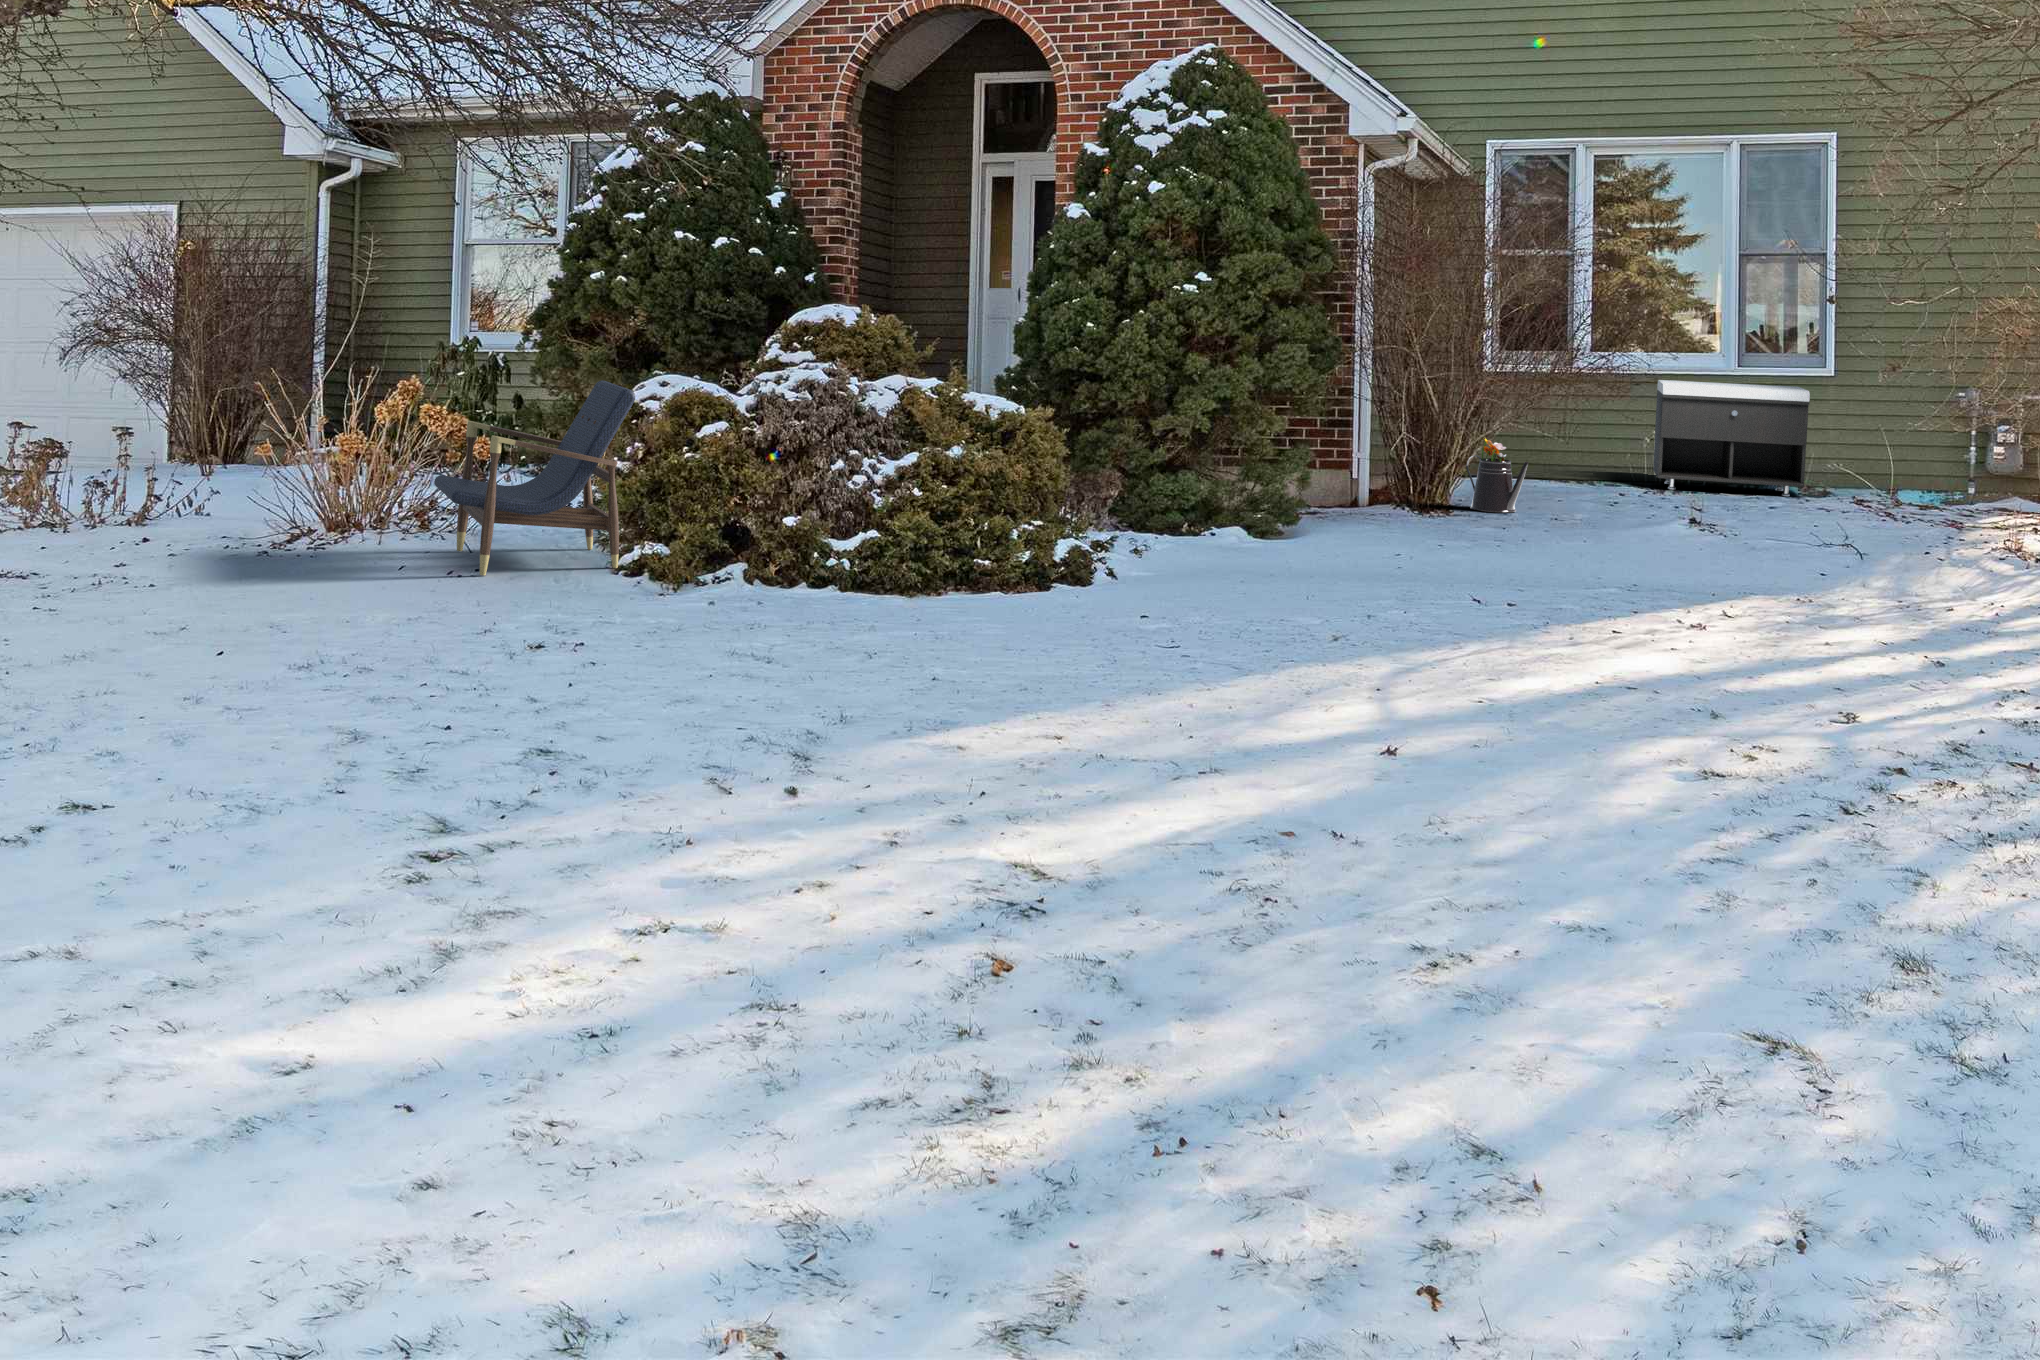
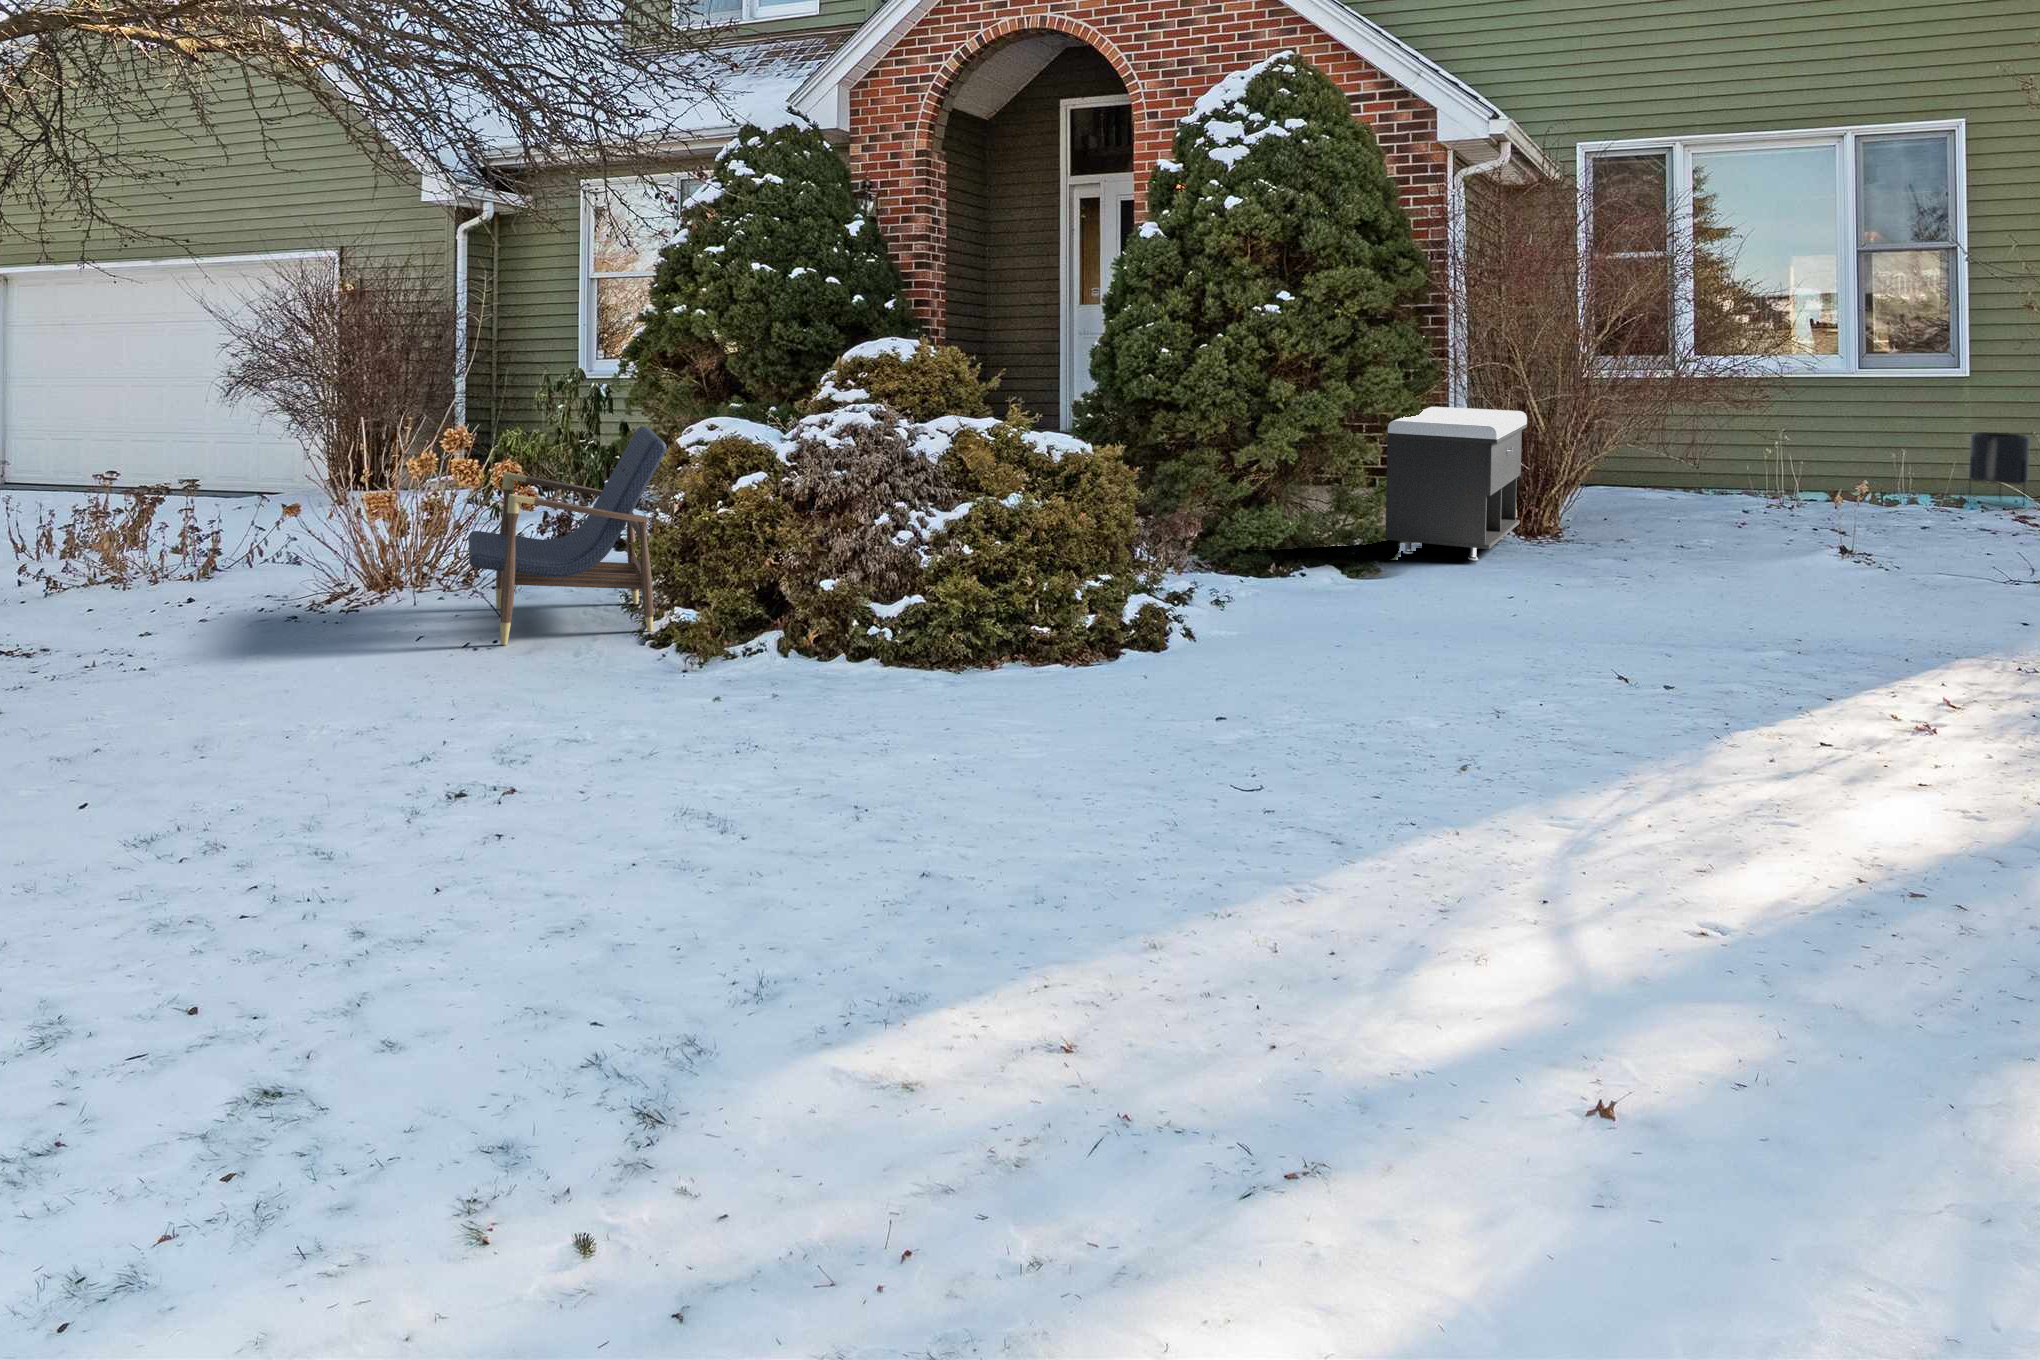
storage bench: present [1653,380,1810,497] -> present [1385,407,1527,560]
planter: none [1826,428,1880,499] -> present [1968,432,2030,505]
watering can: present [1466,439,1528,512] -> none [1575,449,1646,535]

